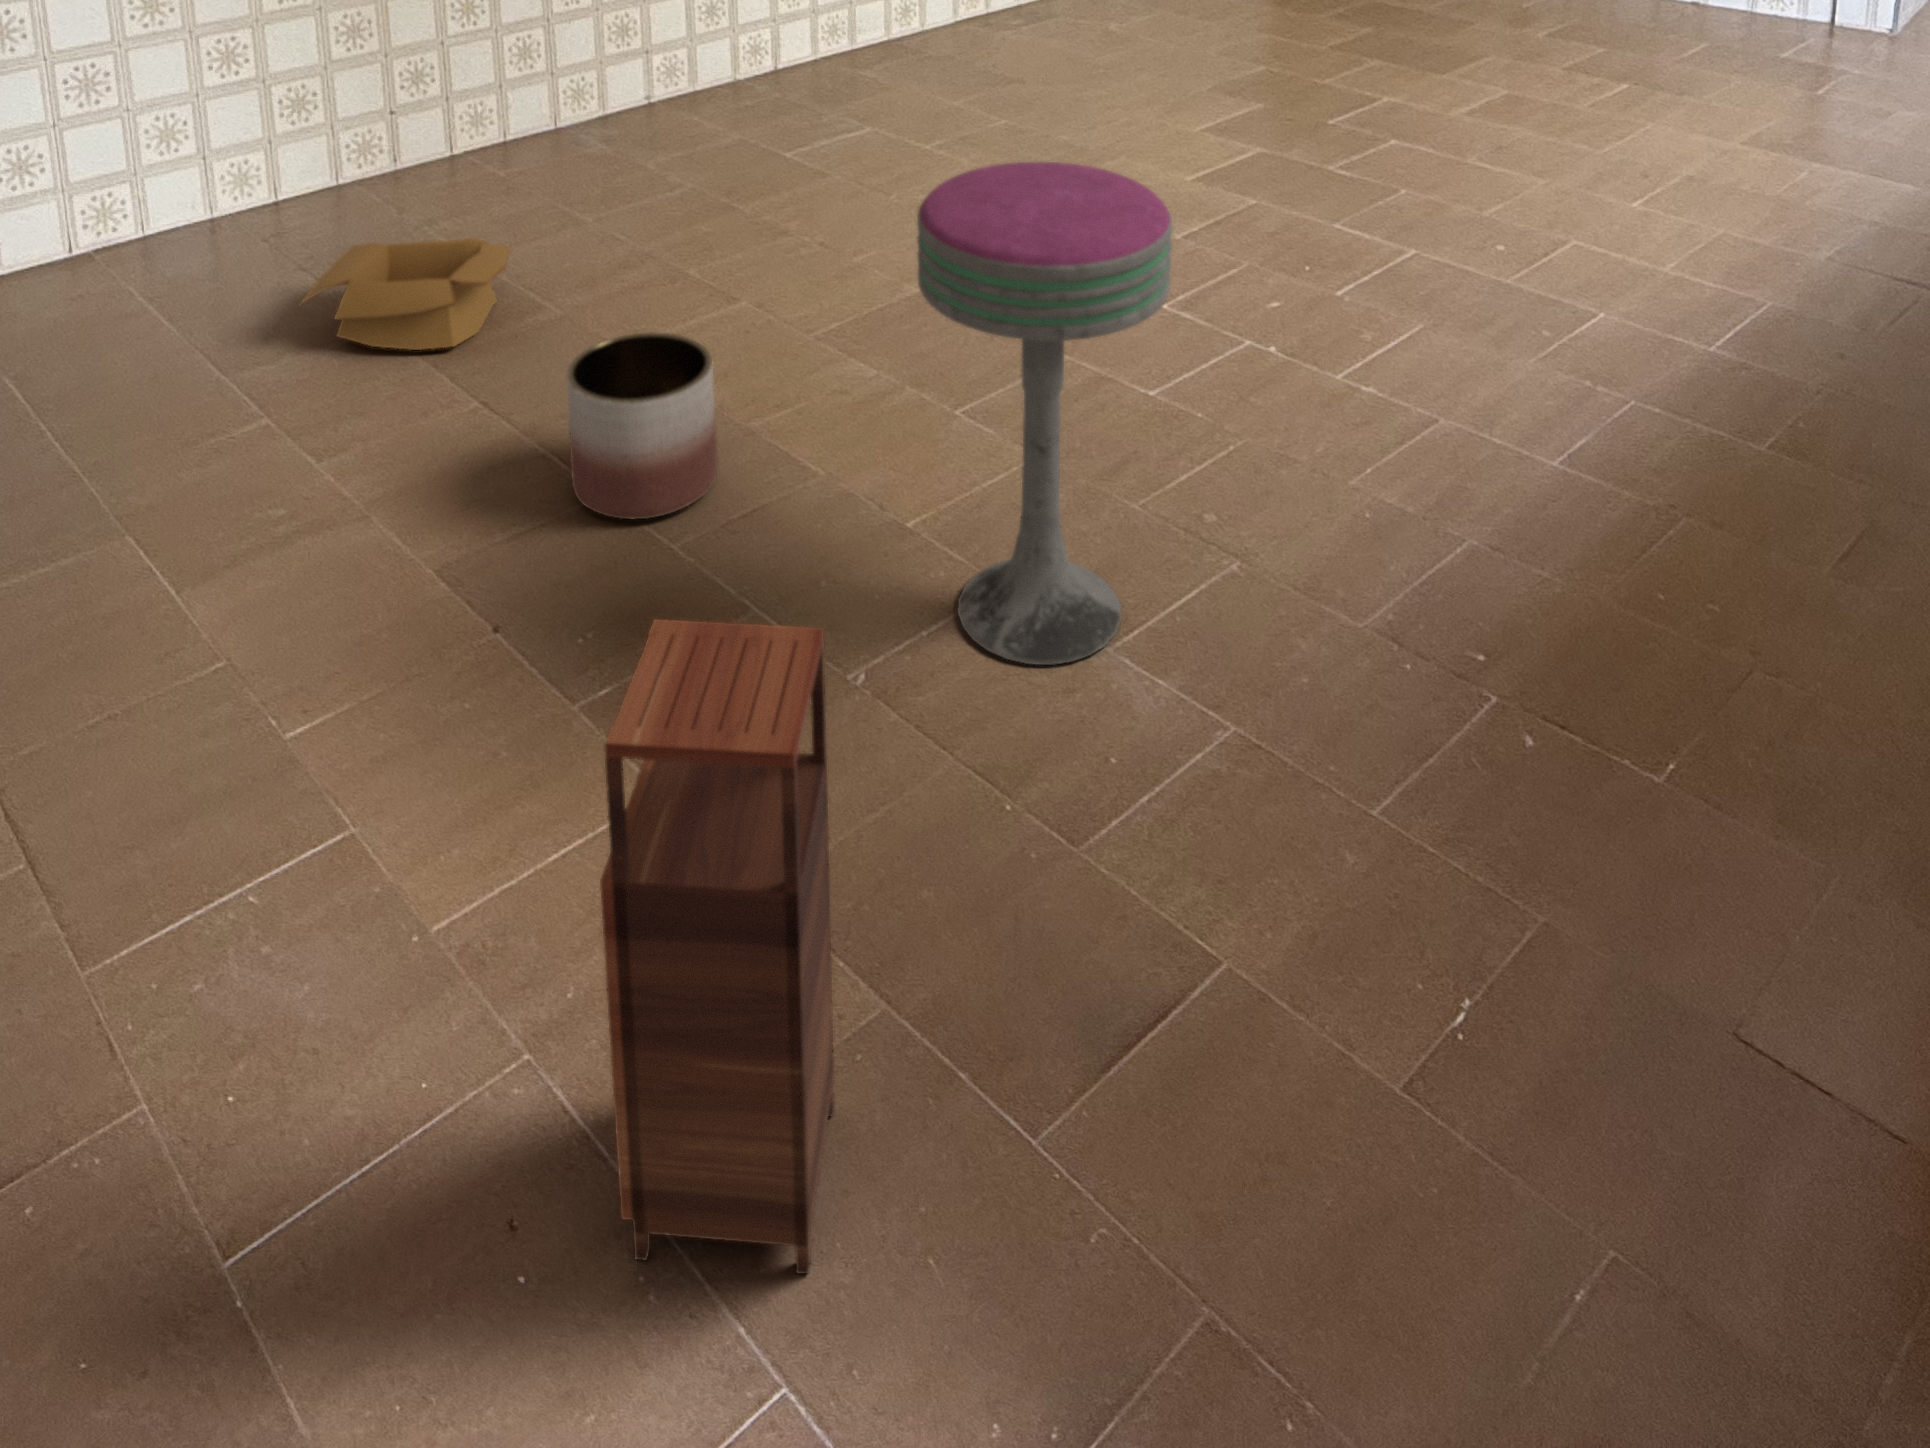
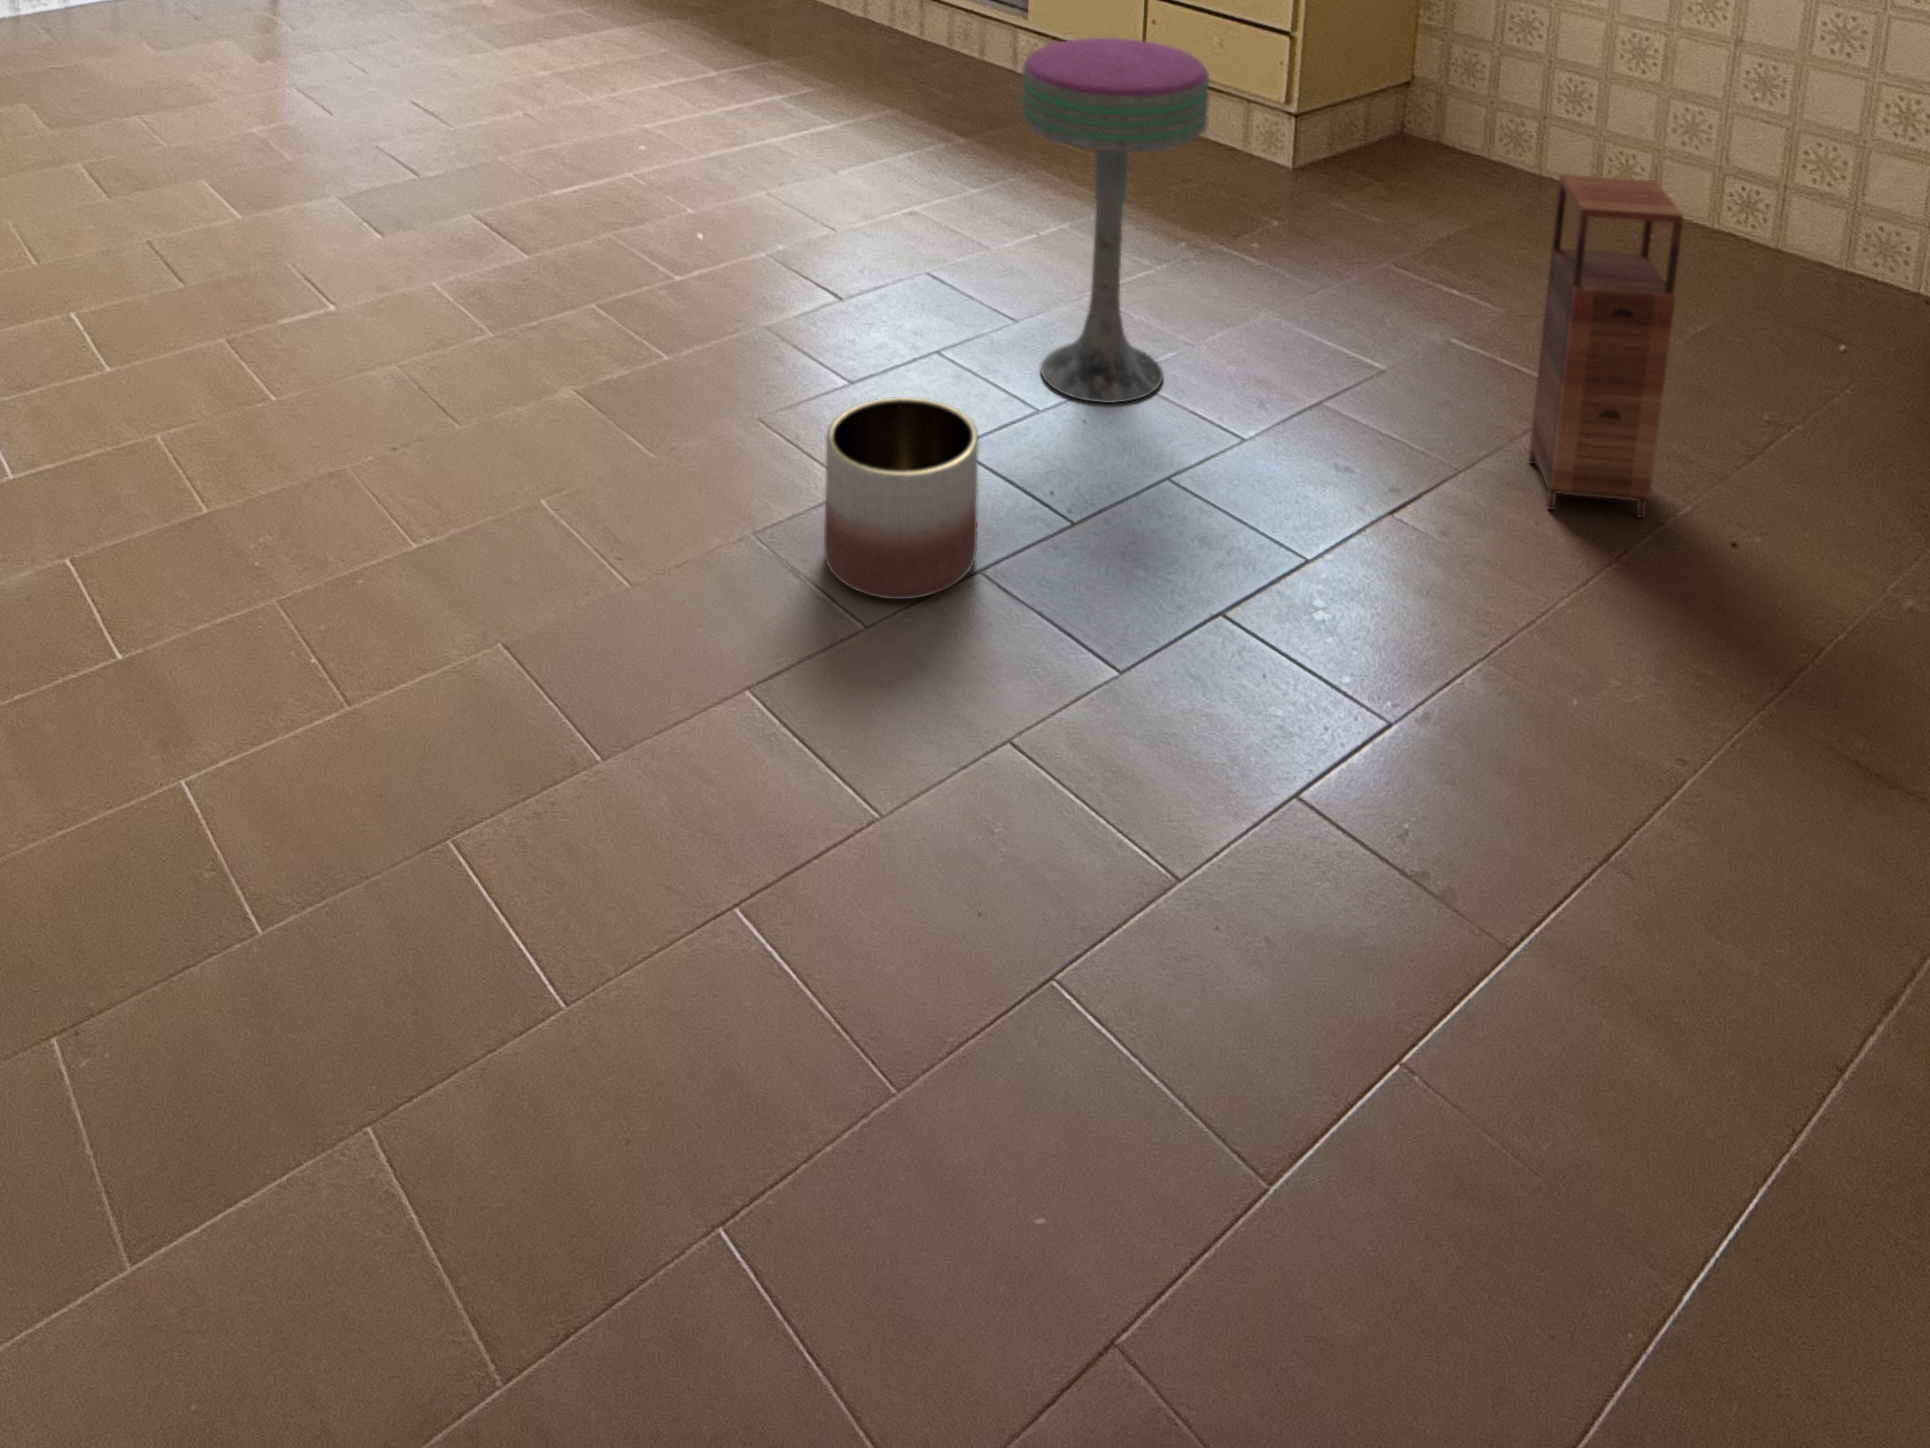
cardboard box: present [302,238,512,350] -> none [194,617,534,897]

